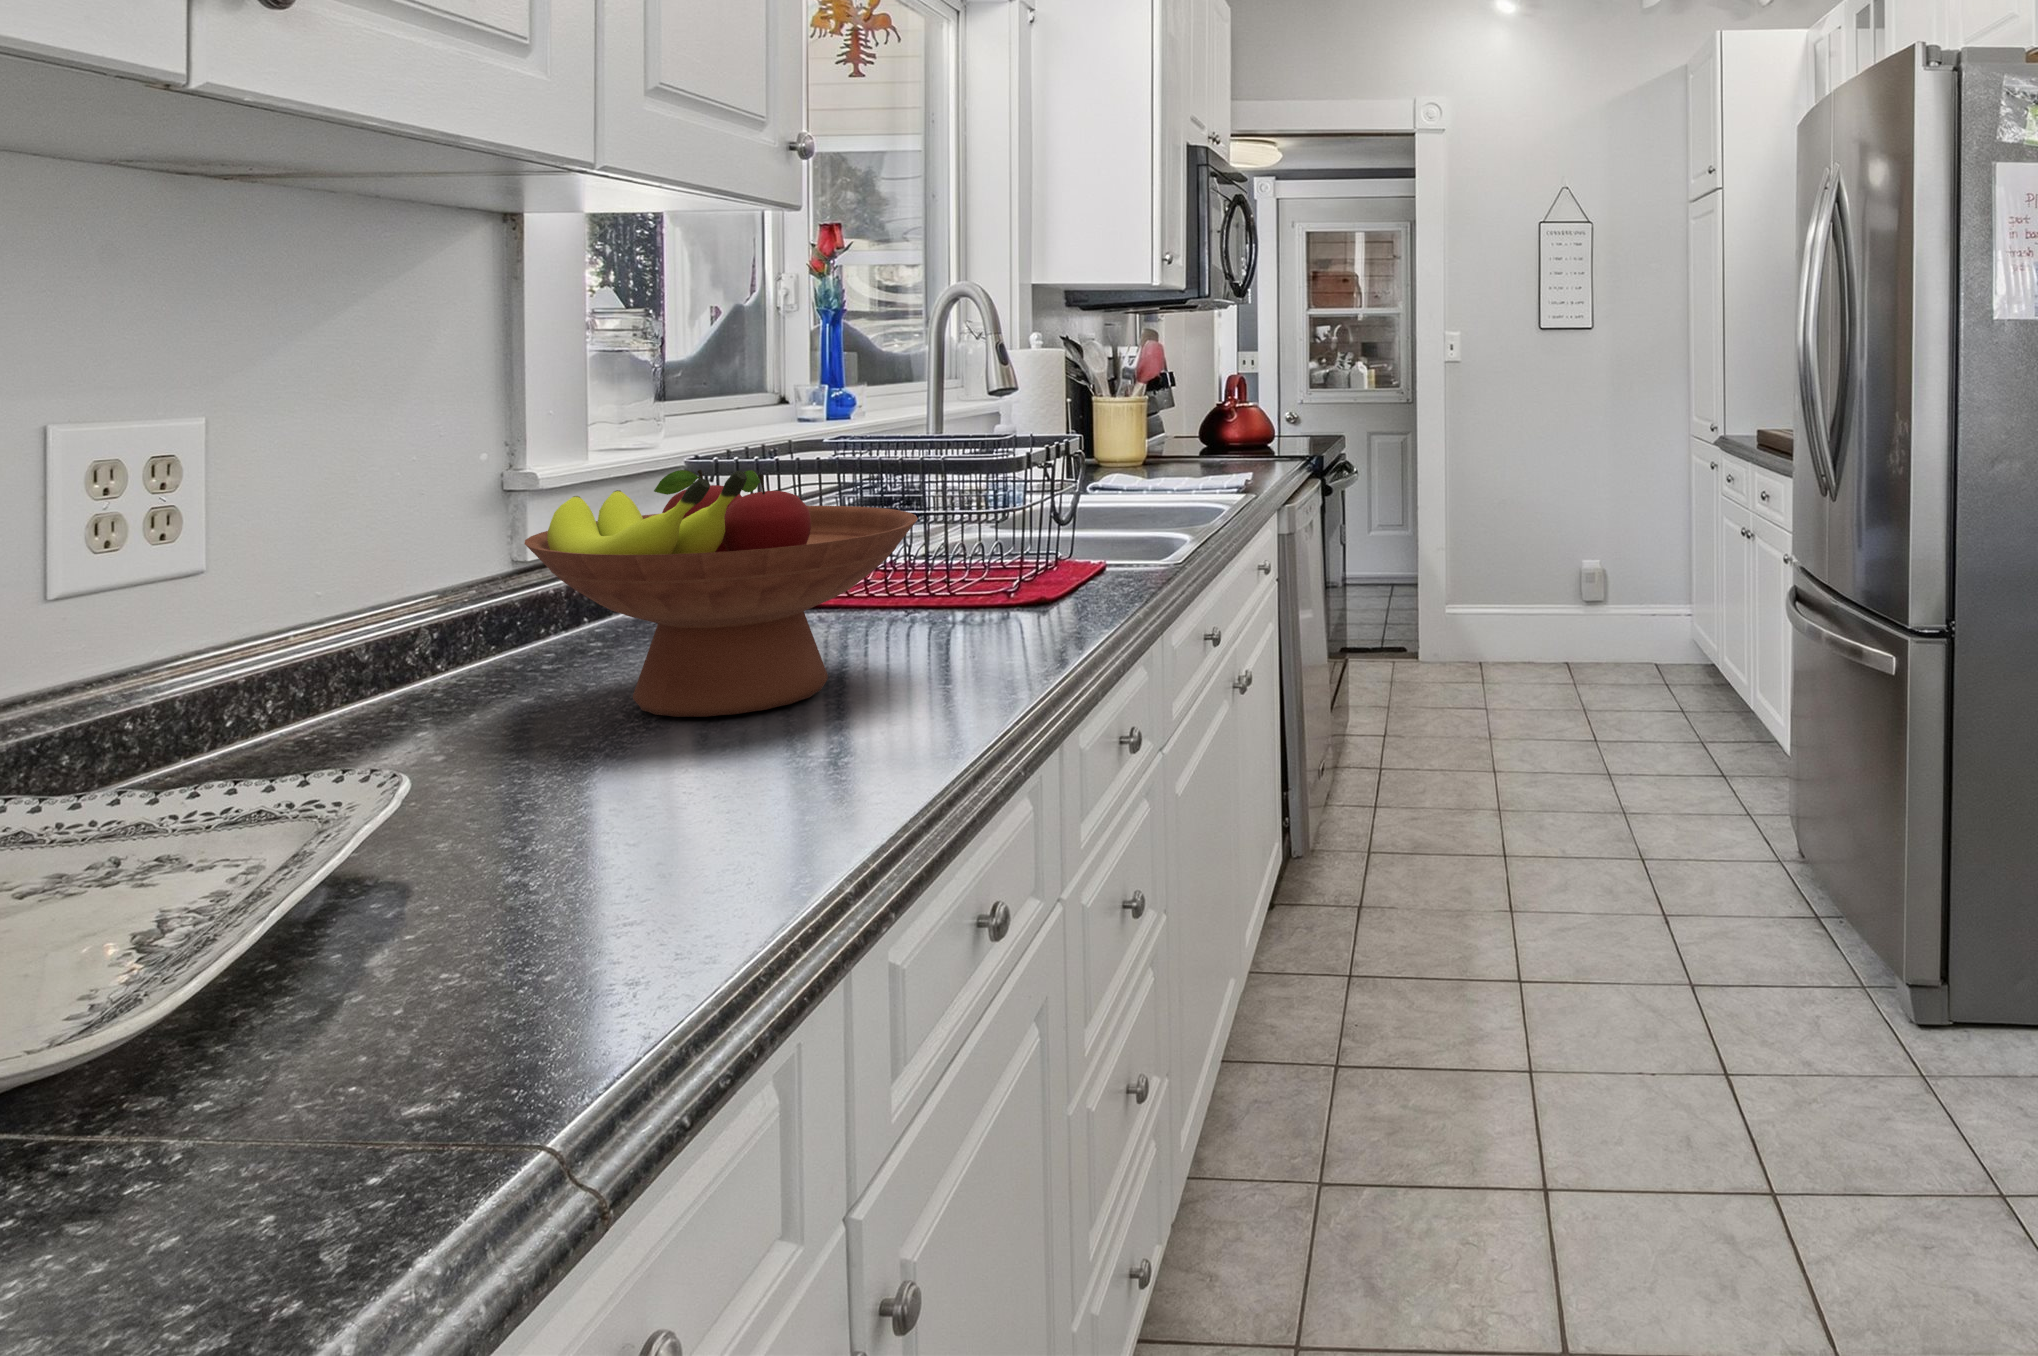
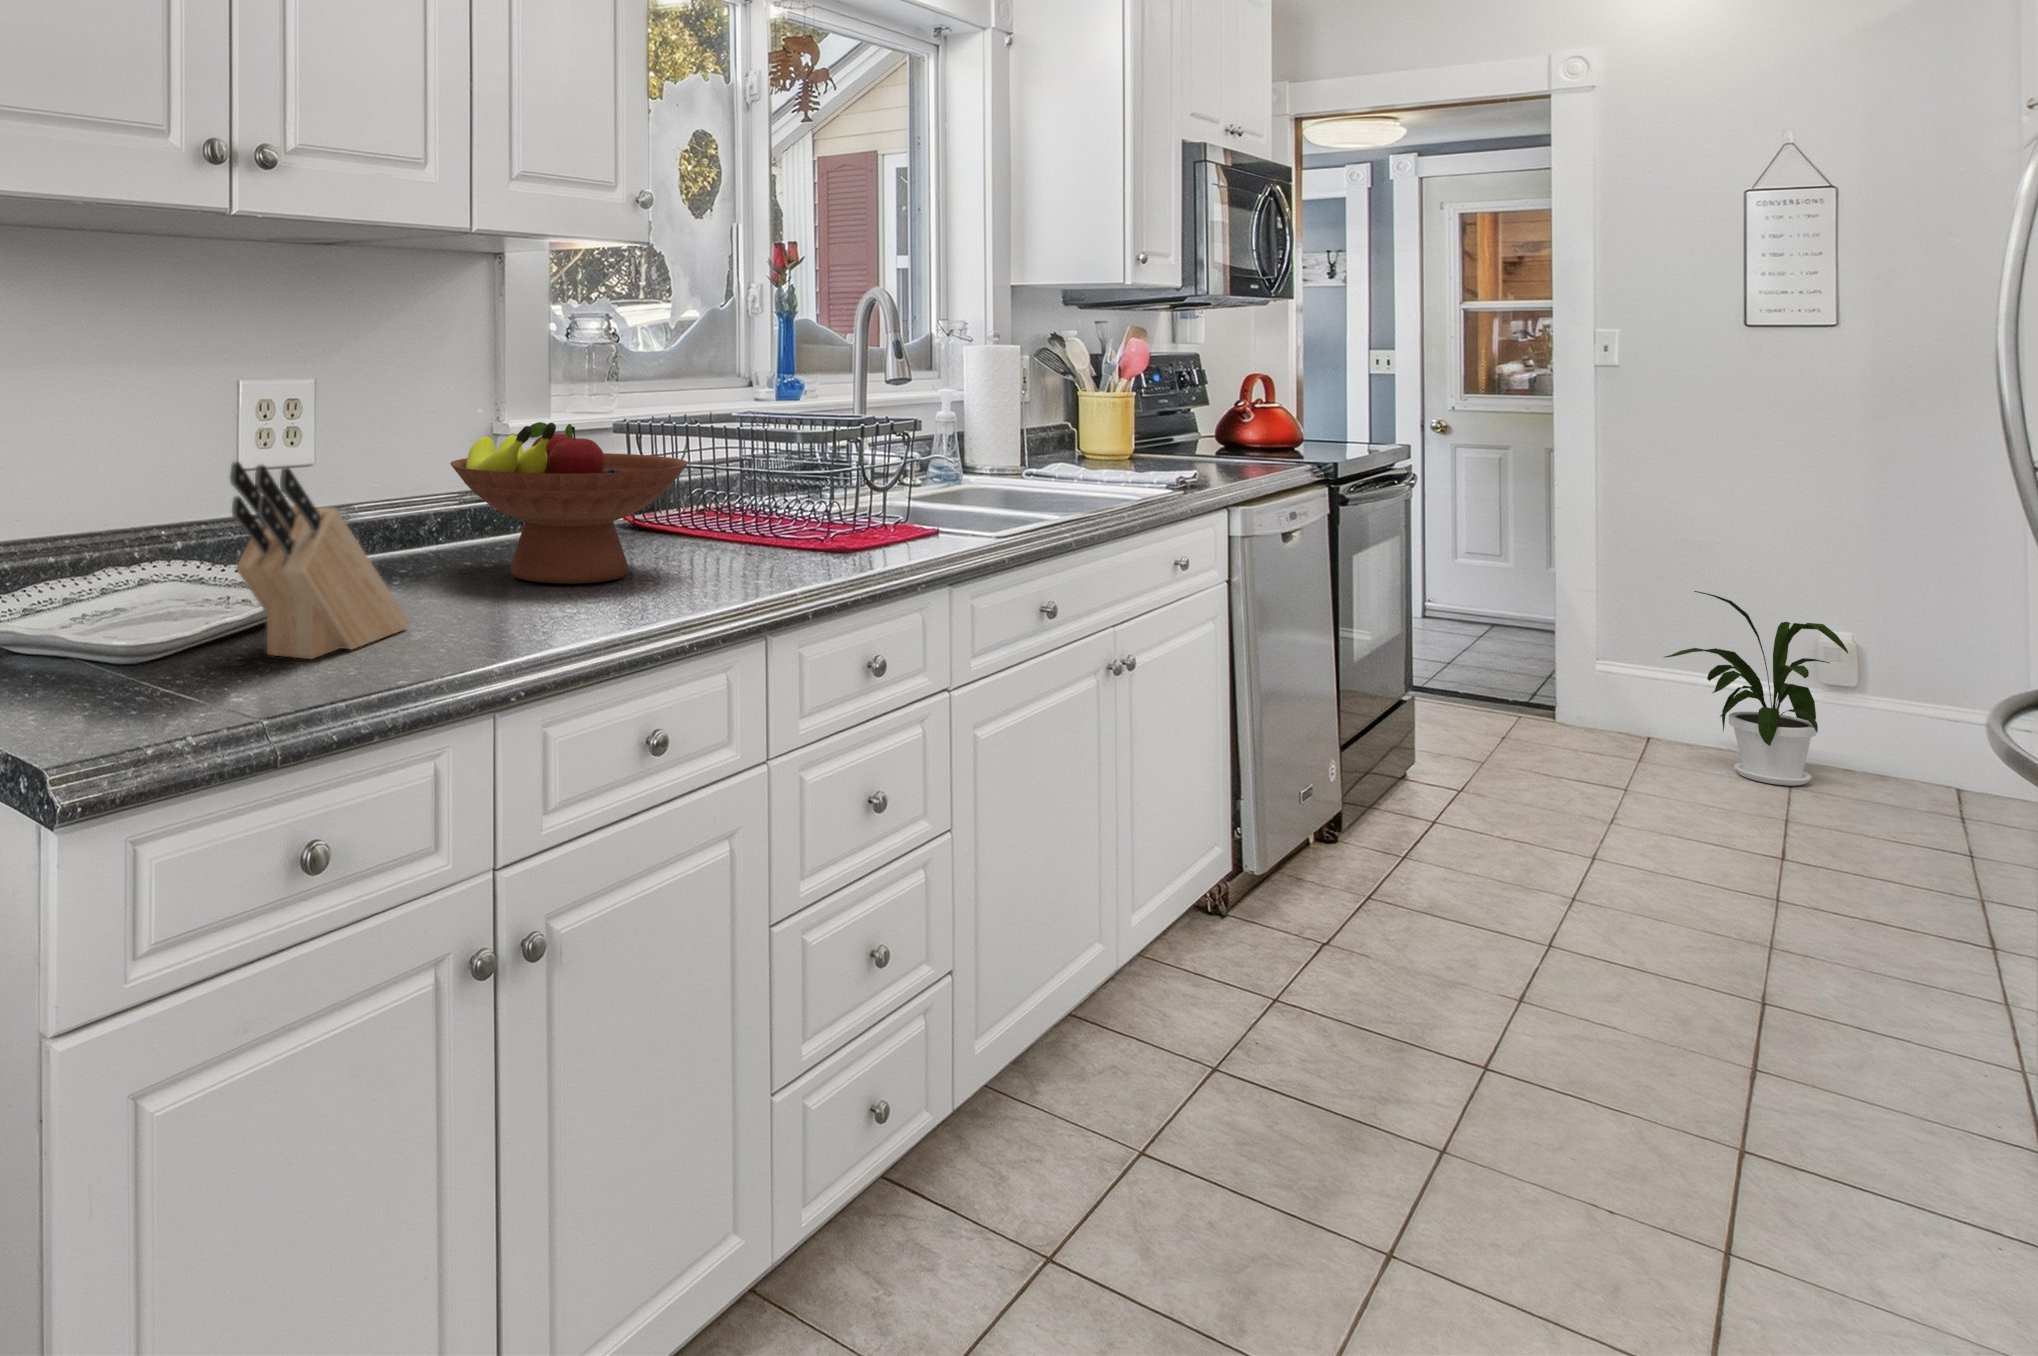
house plant: none [1503,539,1613,684] -> present [1665,591,1848,786]
knife block: none [260,605,579,991] -> present [230,462,409,659]

